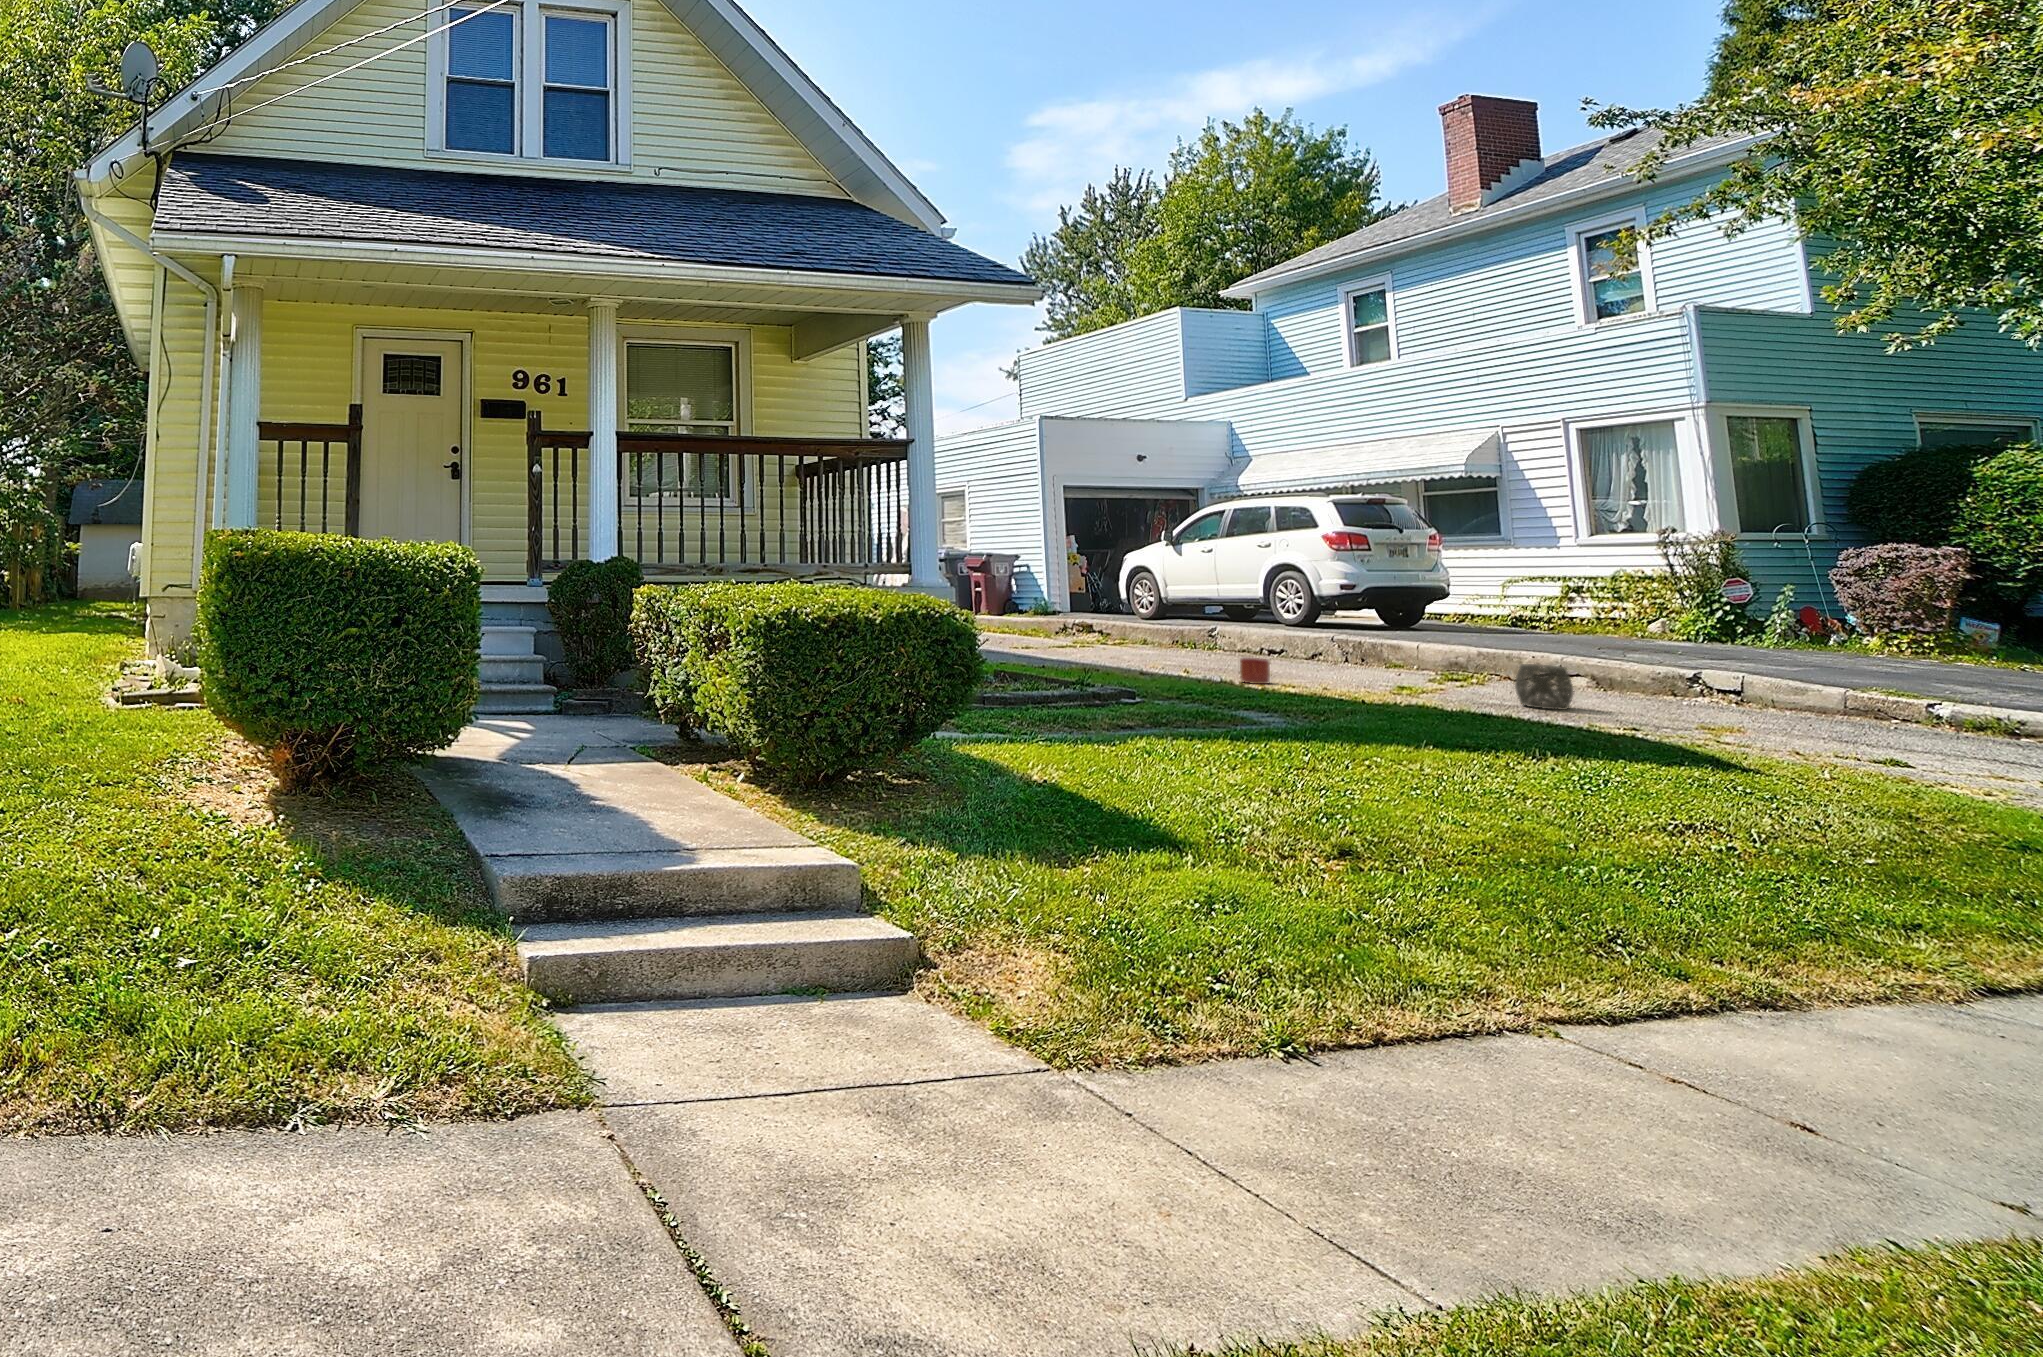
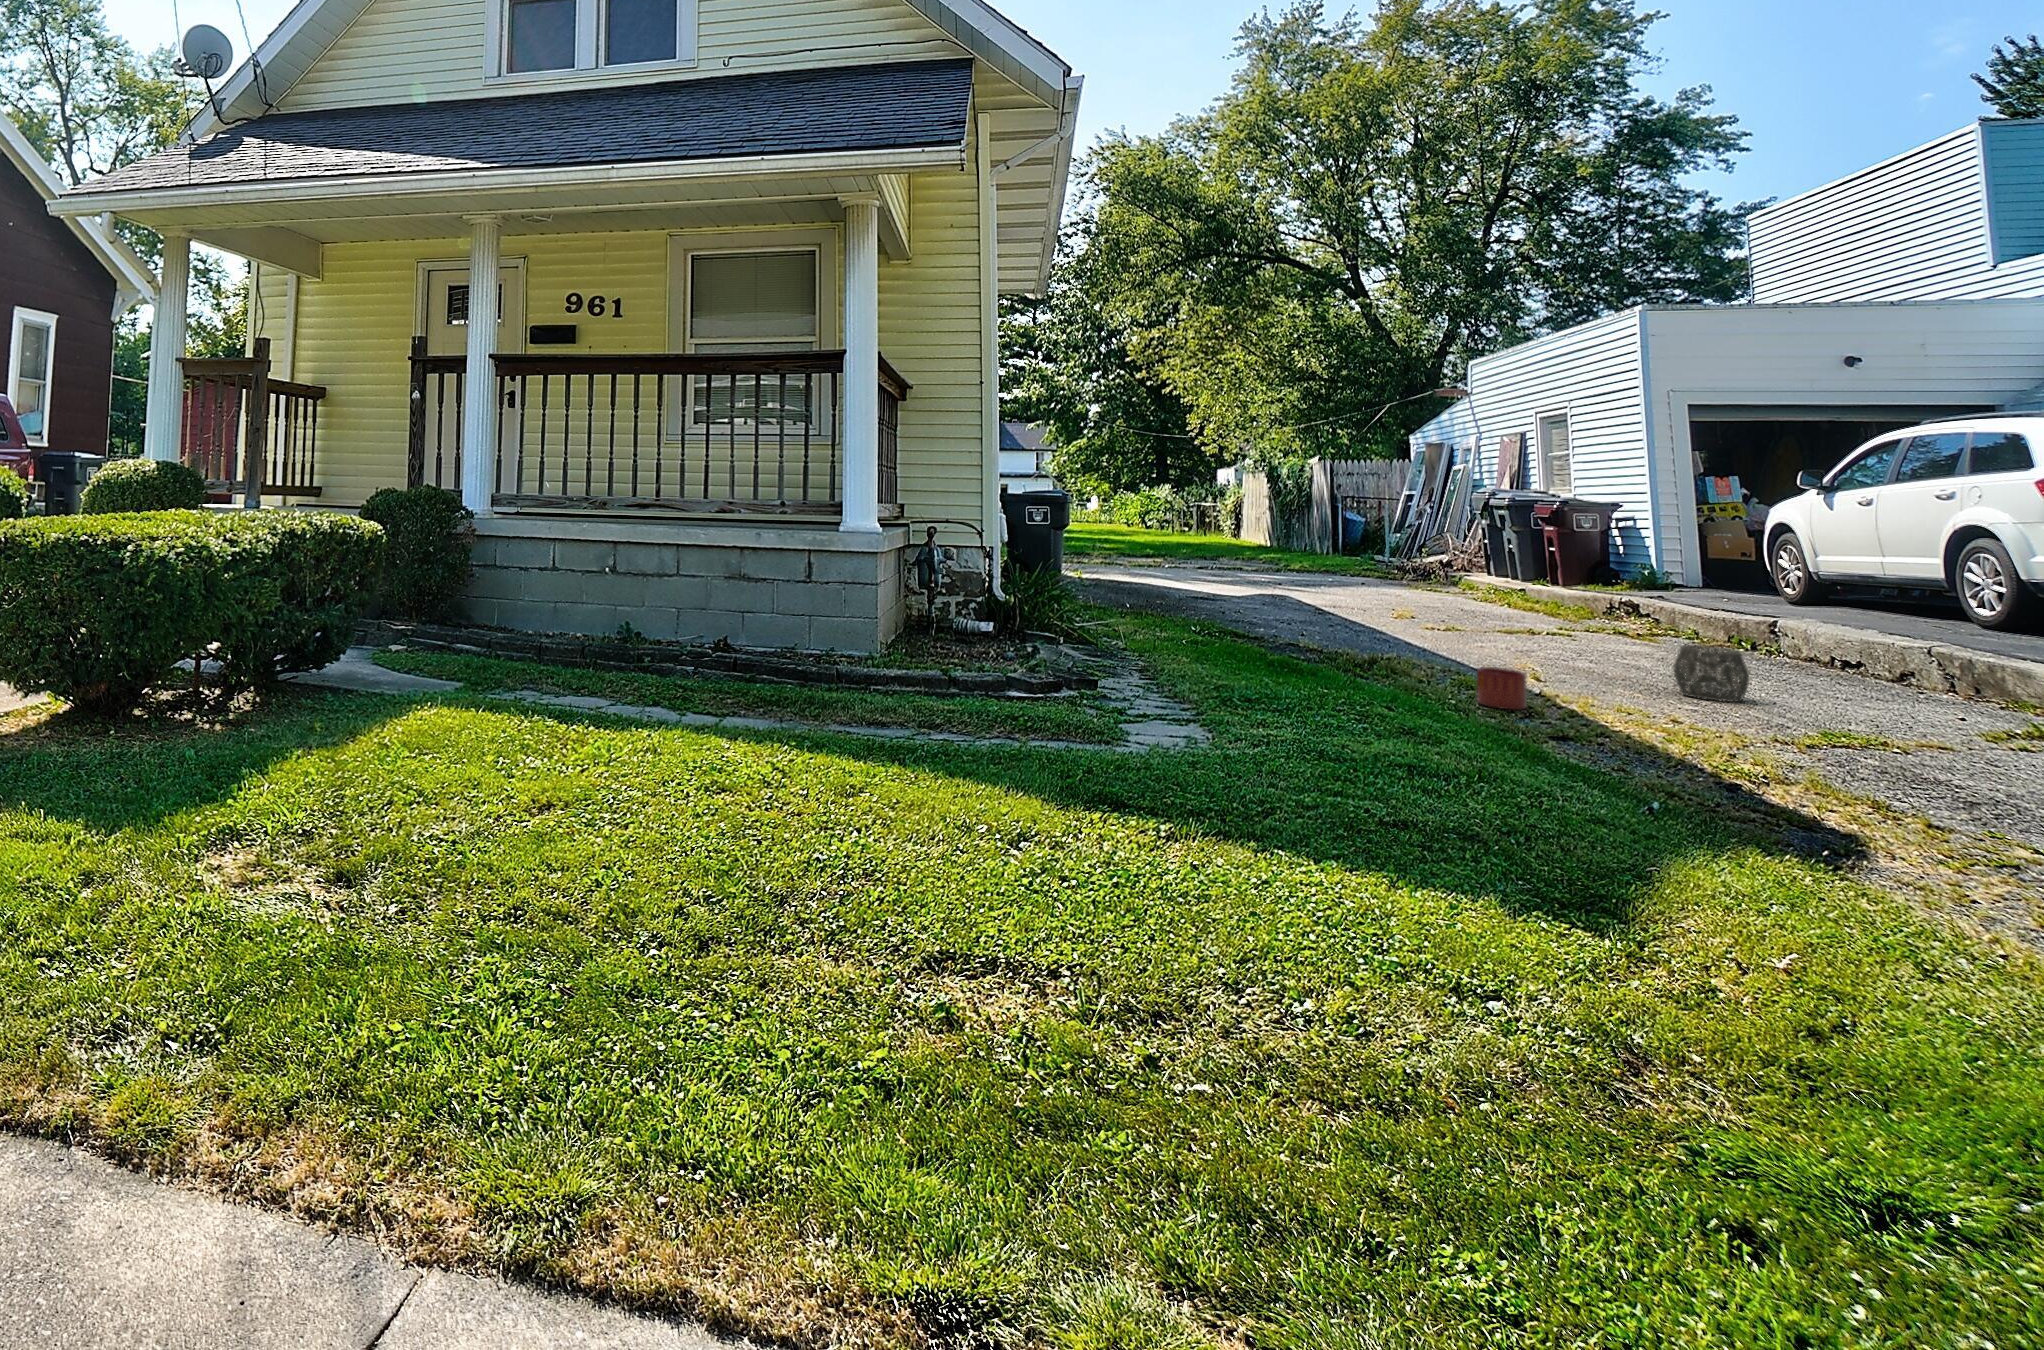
woven basket: present [1515,664,1573,710] -> present [1673,645,1749,702]

